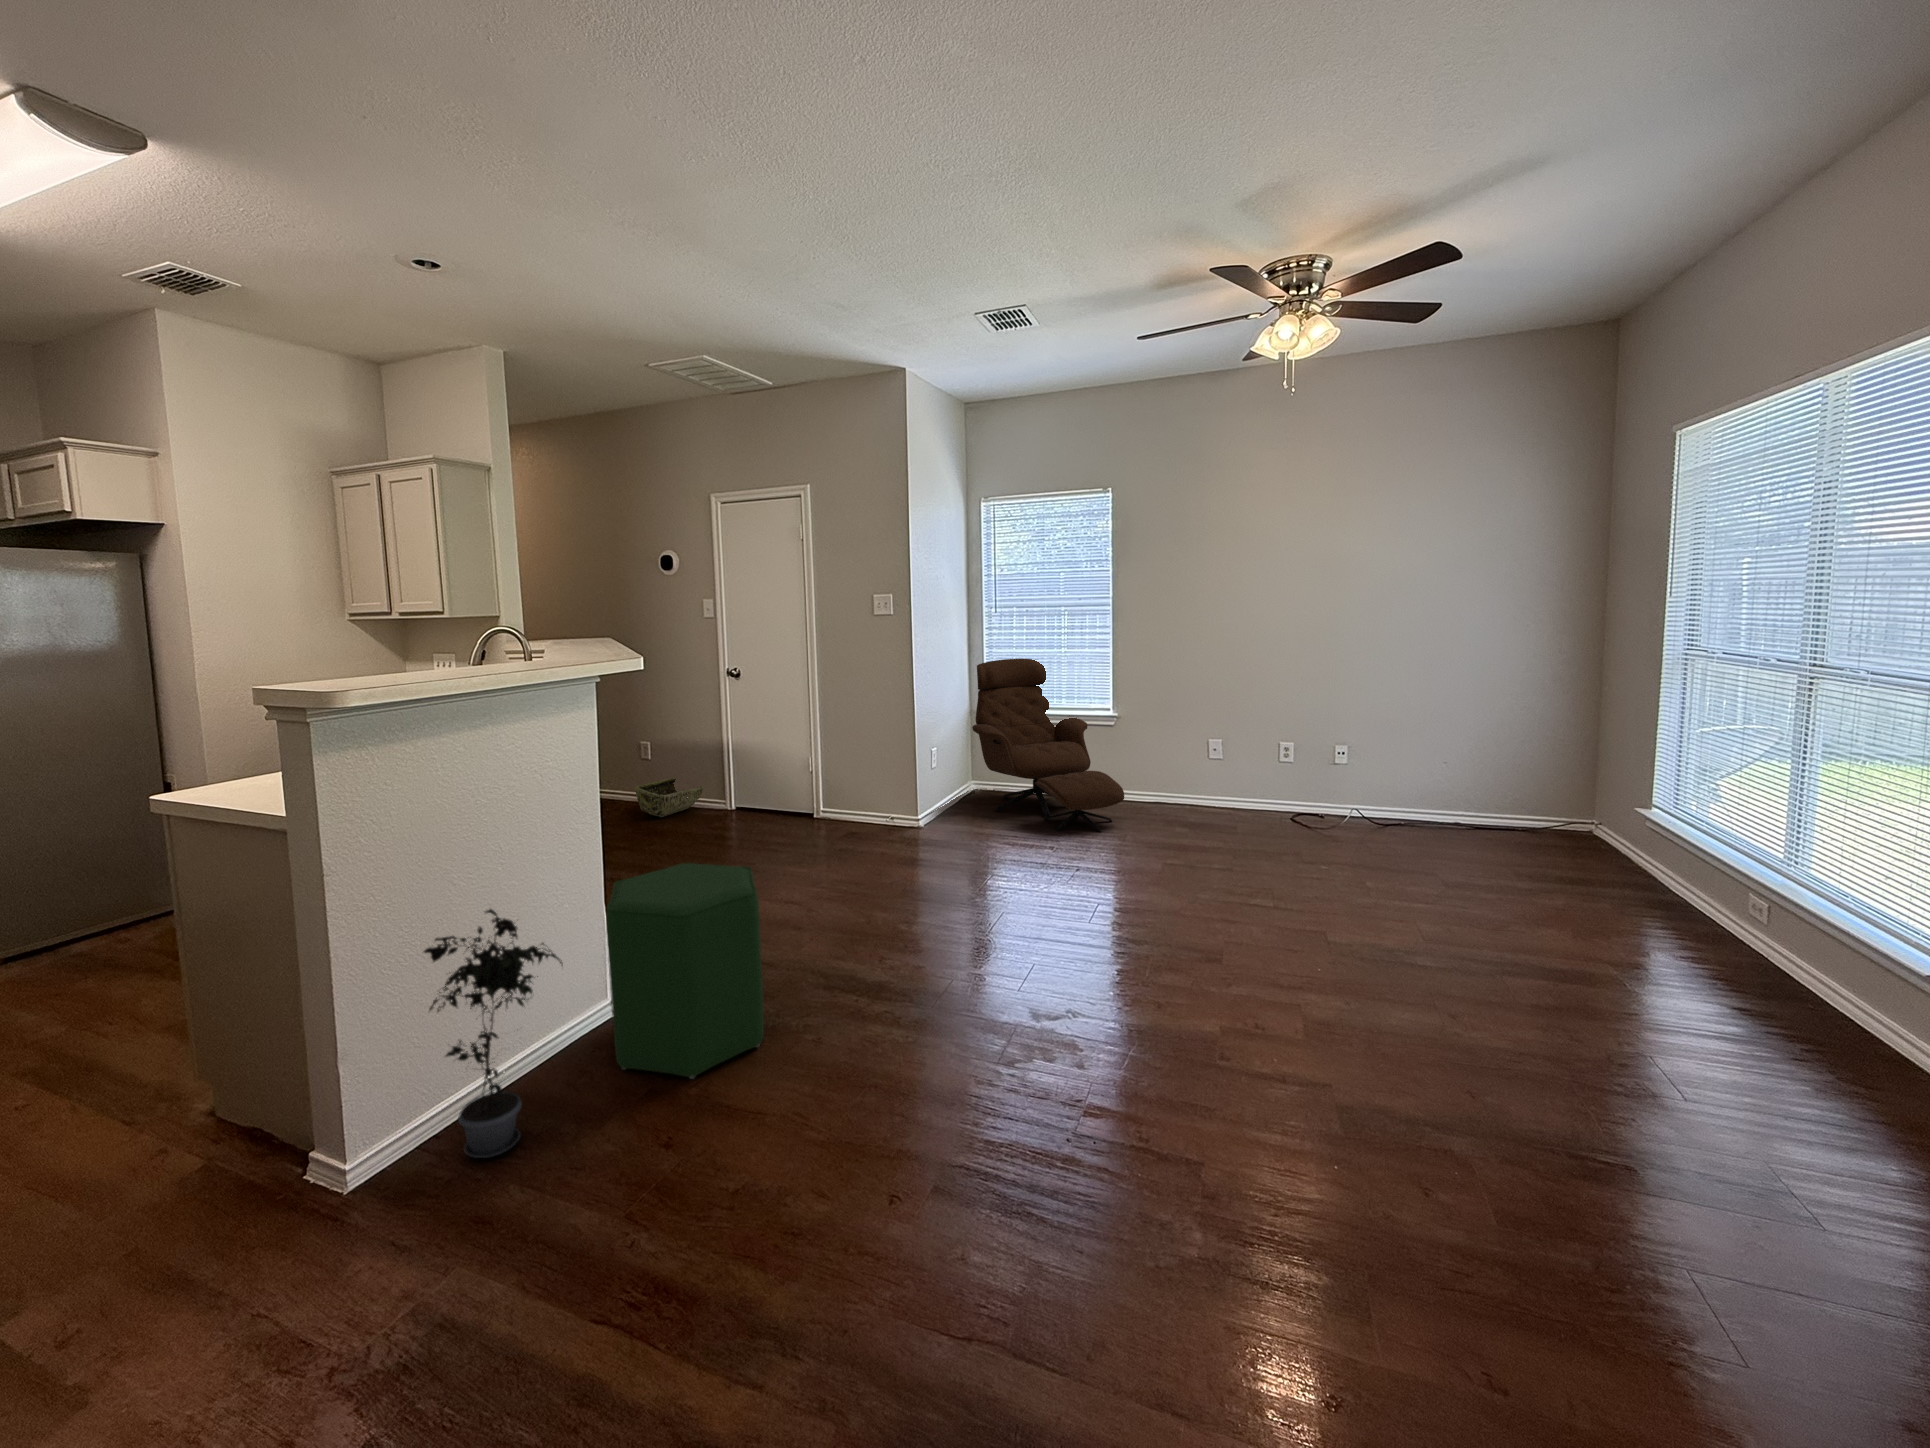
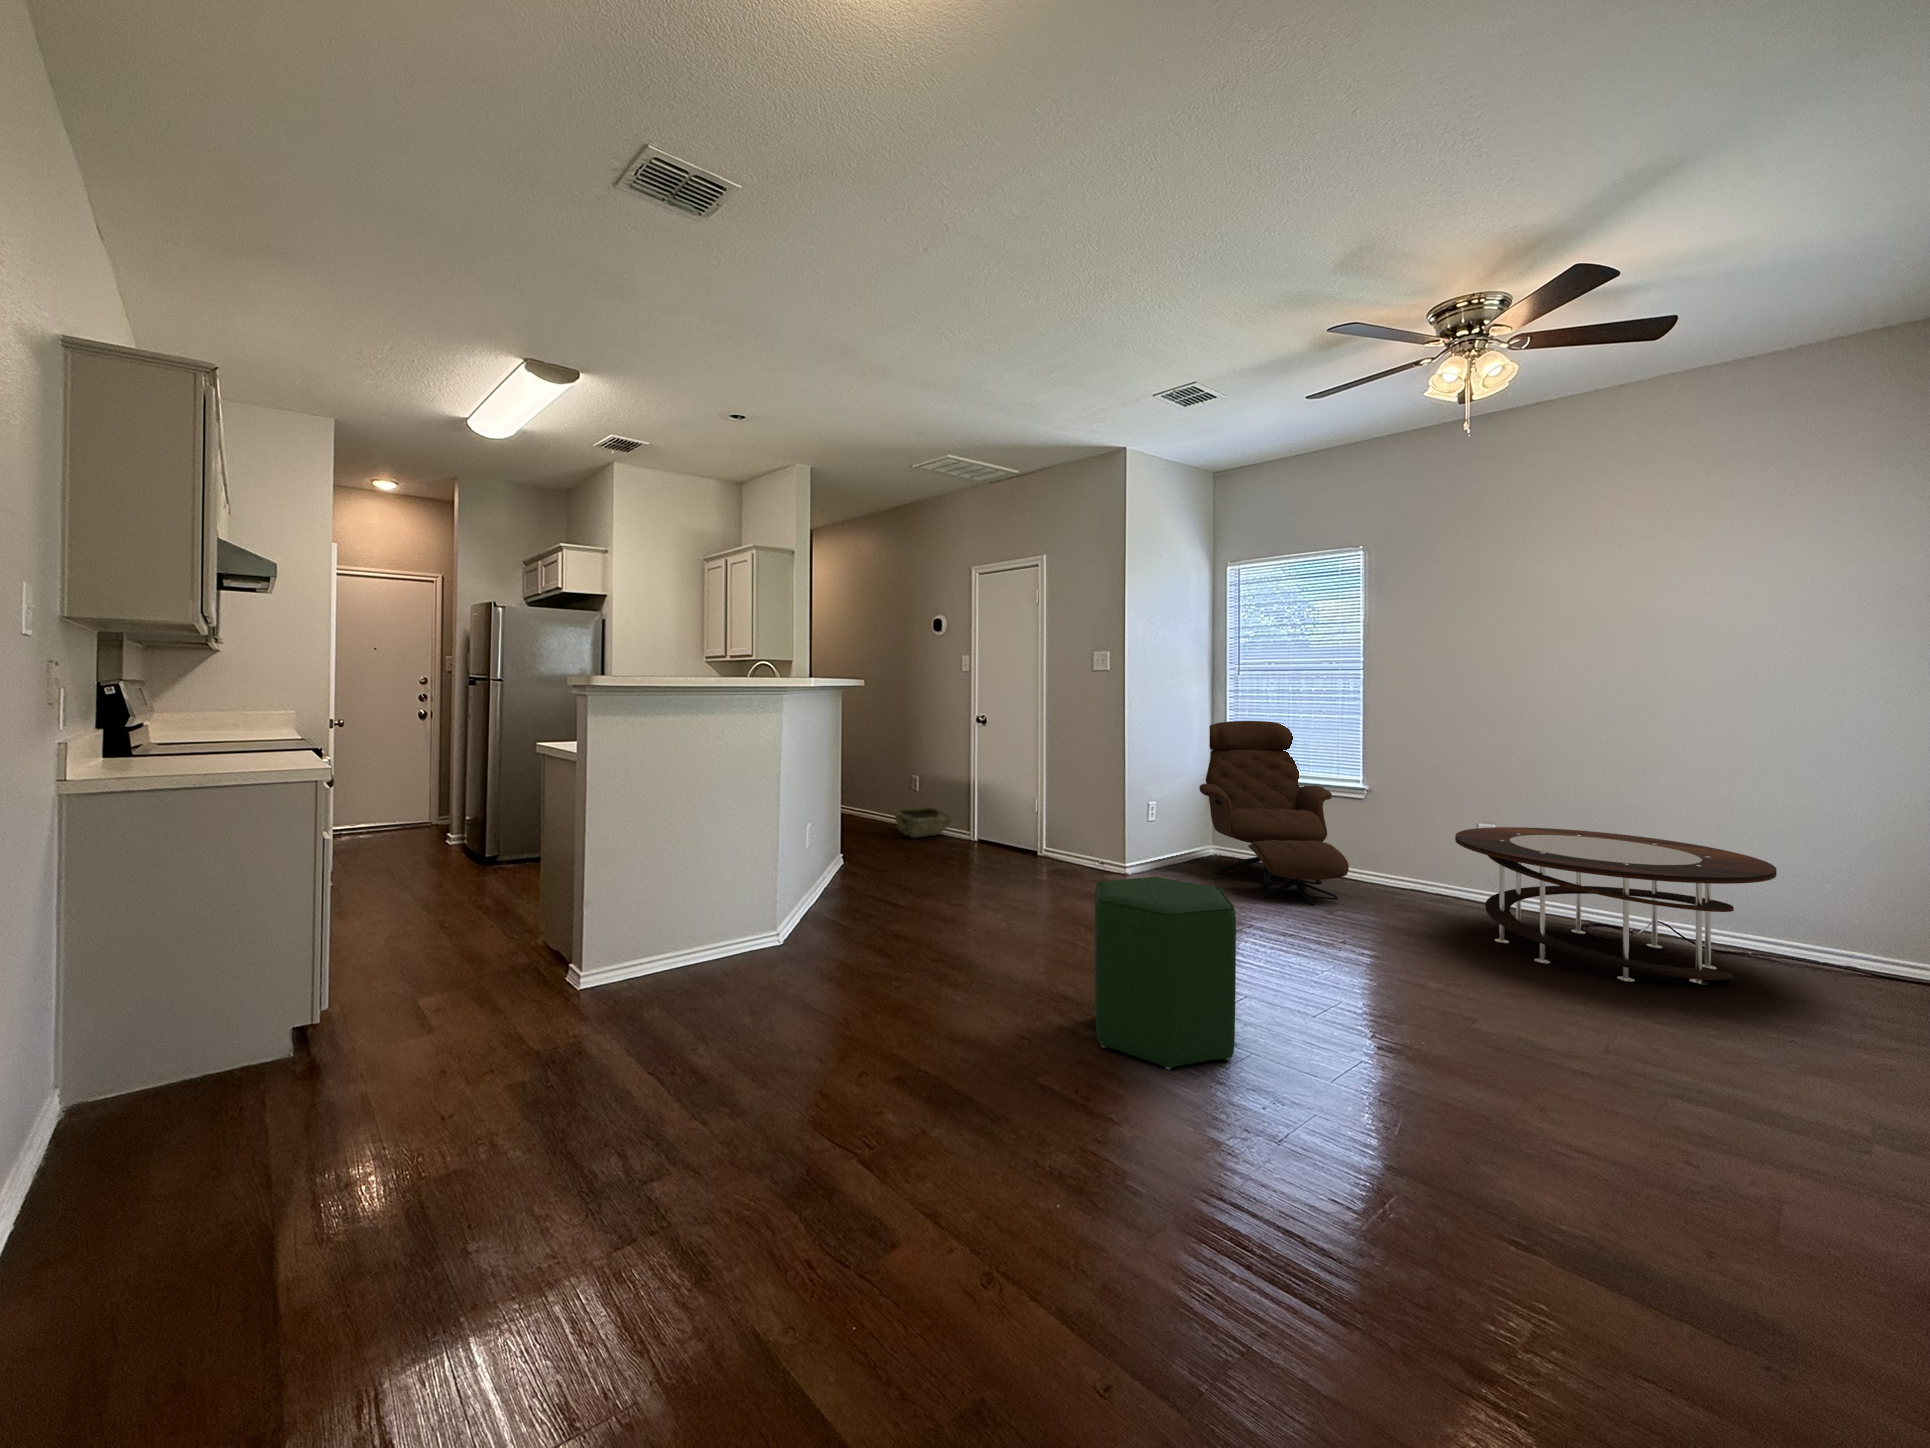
coffee table: none [1217,738,1442,862] -> present [1455,827,1777,985]
ottoman: present [606,863,764,1079] -> present [1095,877,1236,1070]
potted plant: present [424,909,562,1158] -> none [629,837,705,1001]

